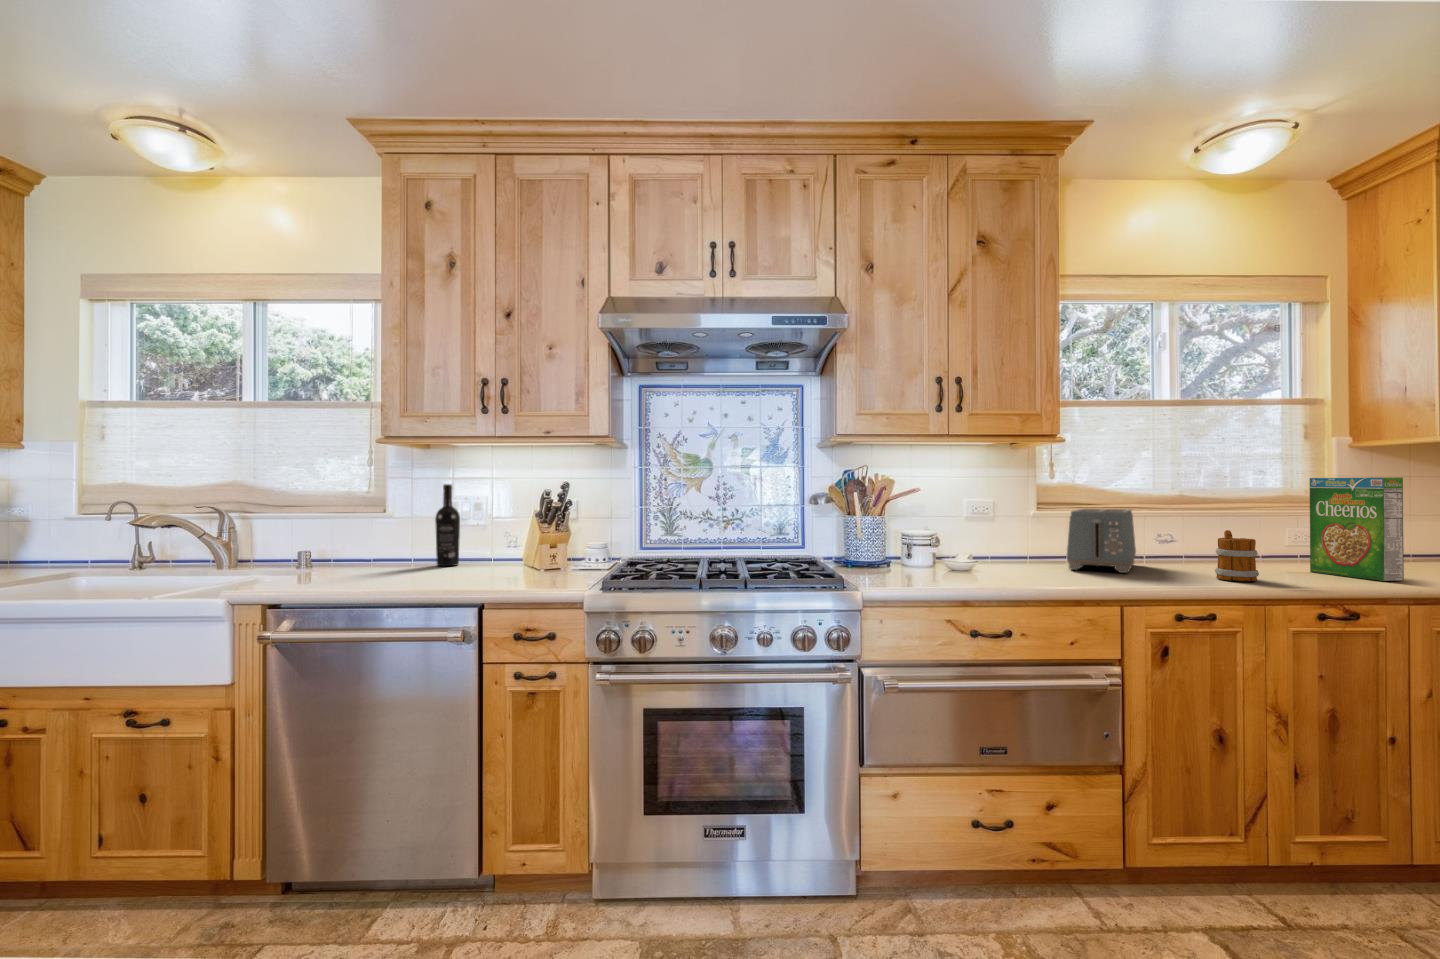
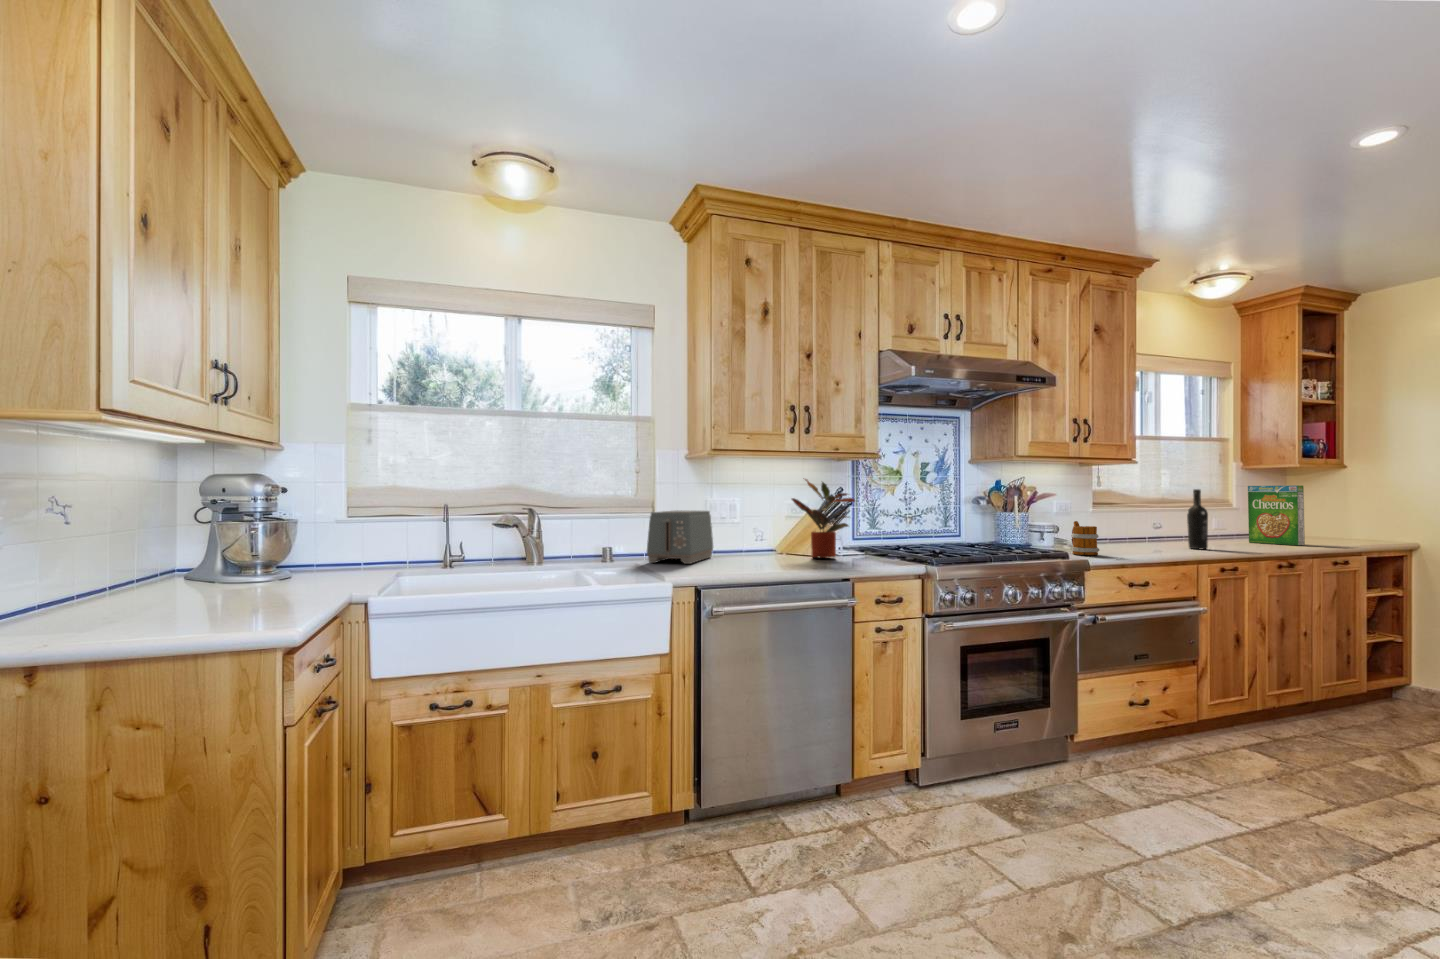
potted plant: none [480,471,567,575] -> present [792,479,855,558]
wine bottle: present [435,484,460,566] -> present [1187,489,1208,549]
toaster: present [1067,509,1136,573] -> present [647,510,713,564]
mug: present [1215,530,1259,581] -> present [1071,521,1099,555]

